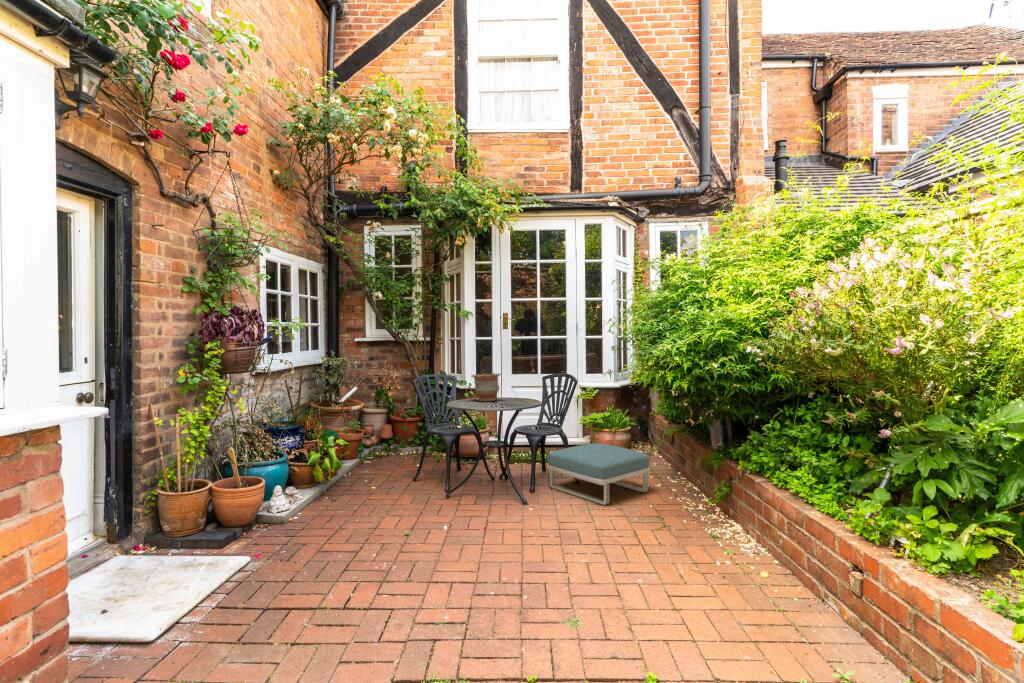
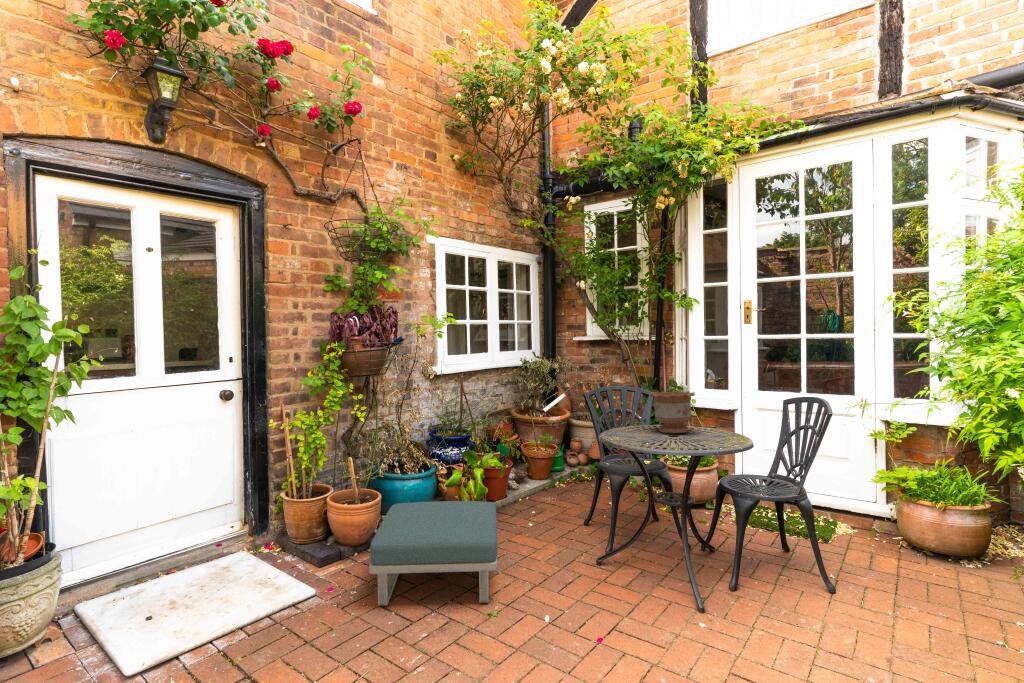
footstool: present [547,443,650,505] -> present [369,501,498,606]

